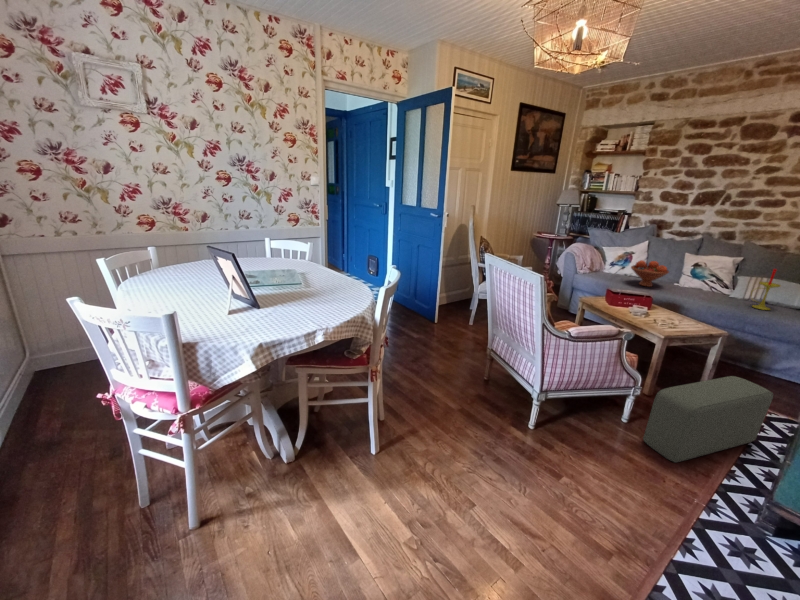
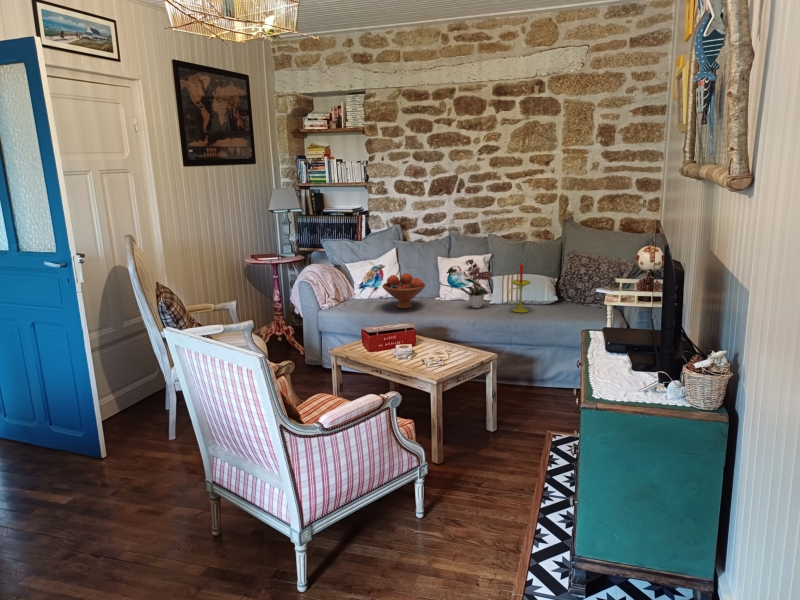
flower arrangement: none [705,256,742,298] -> present [464,259,493,308]
pouf: present [643,376,773,463] -> none [445,410,554,552]

